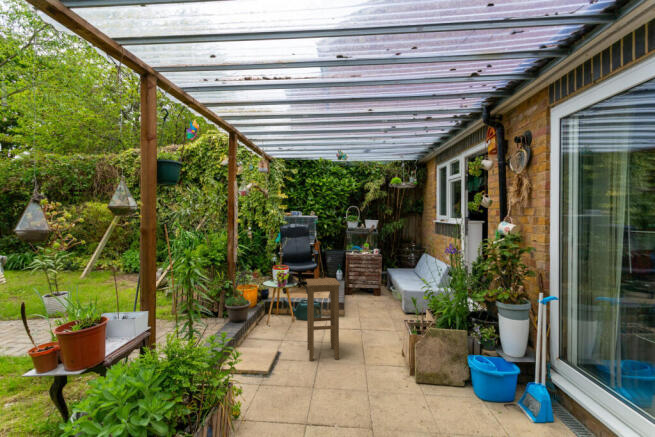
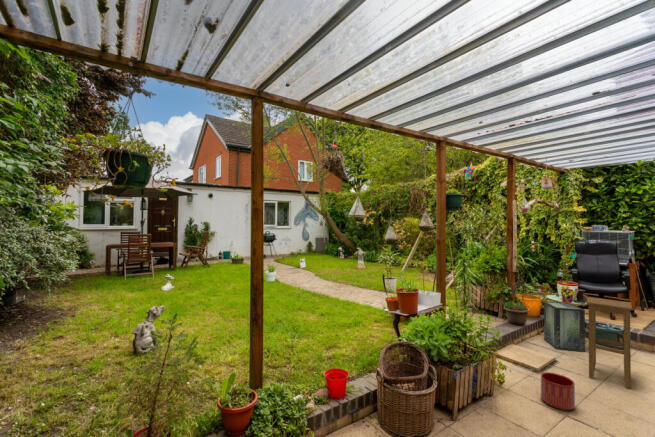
storage box: none [265,287,299,338] -> present [544,302,585,352]
planter: none [280,376,311,420] -> present [541,372,575,410]

